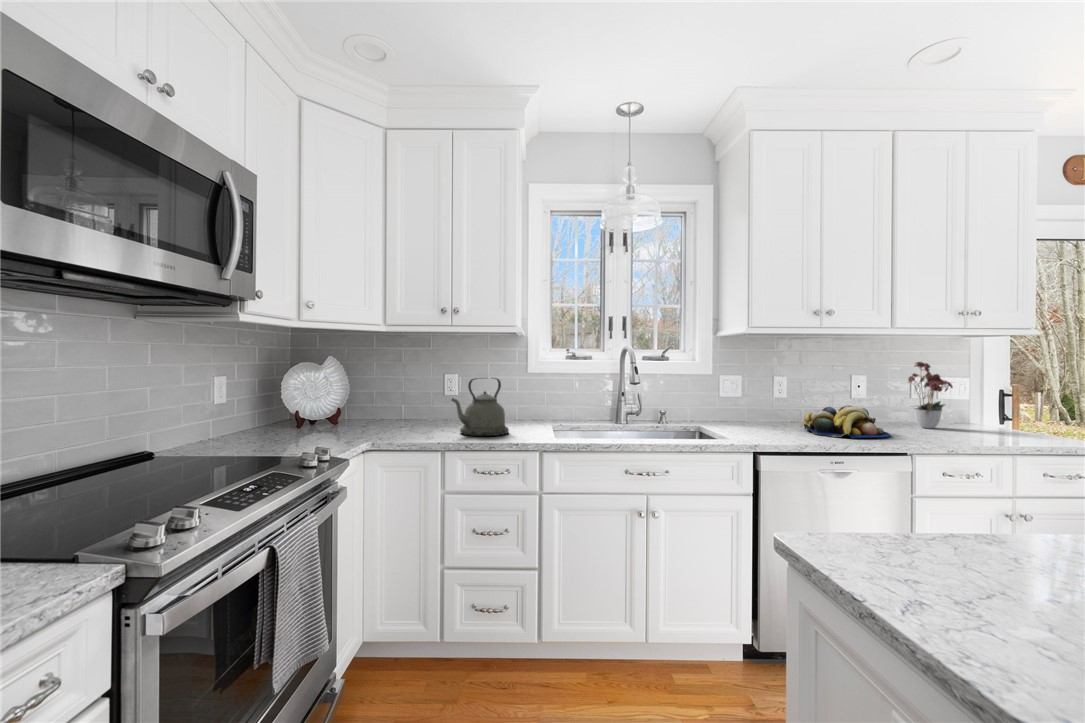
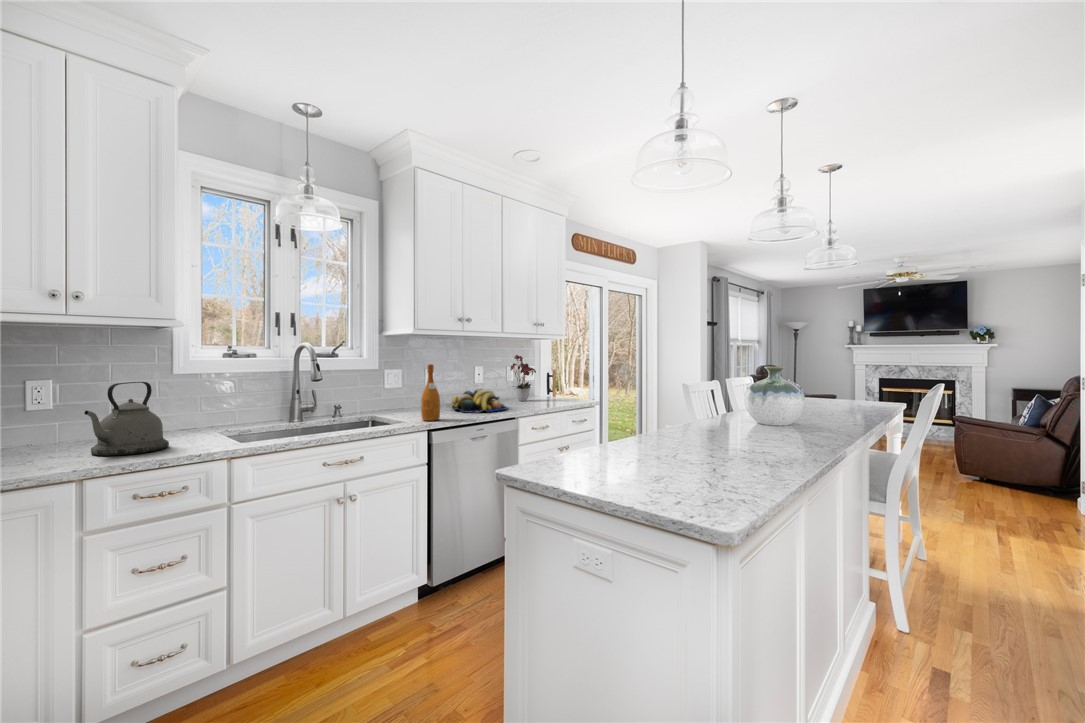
wine bottle: none [750,370,775,440] -> present [421,364,440,421]

